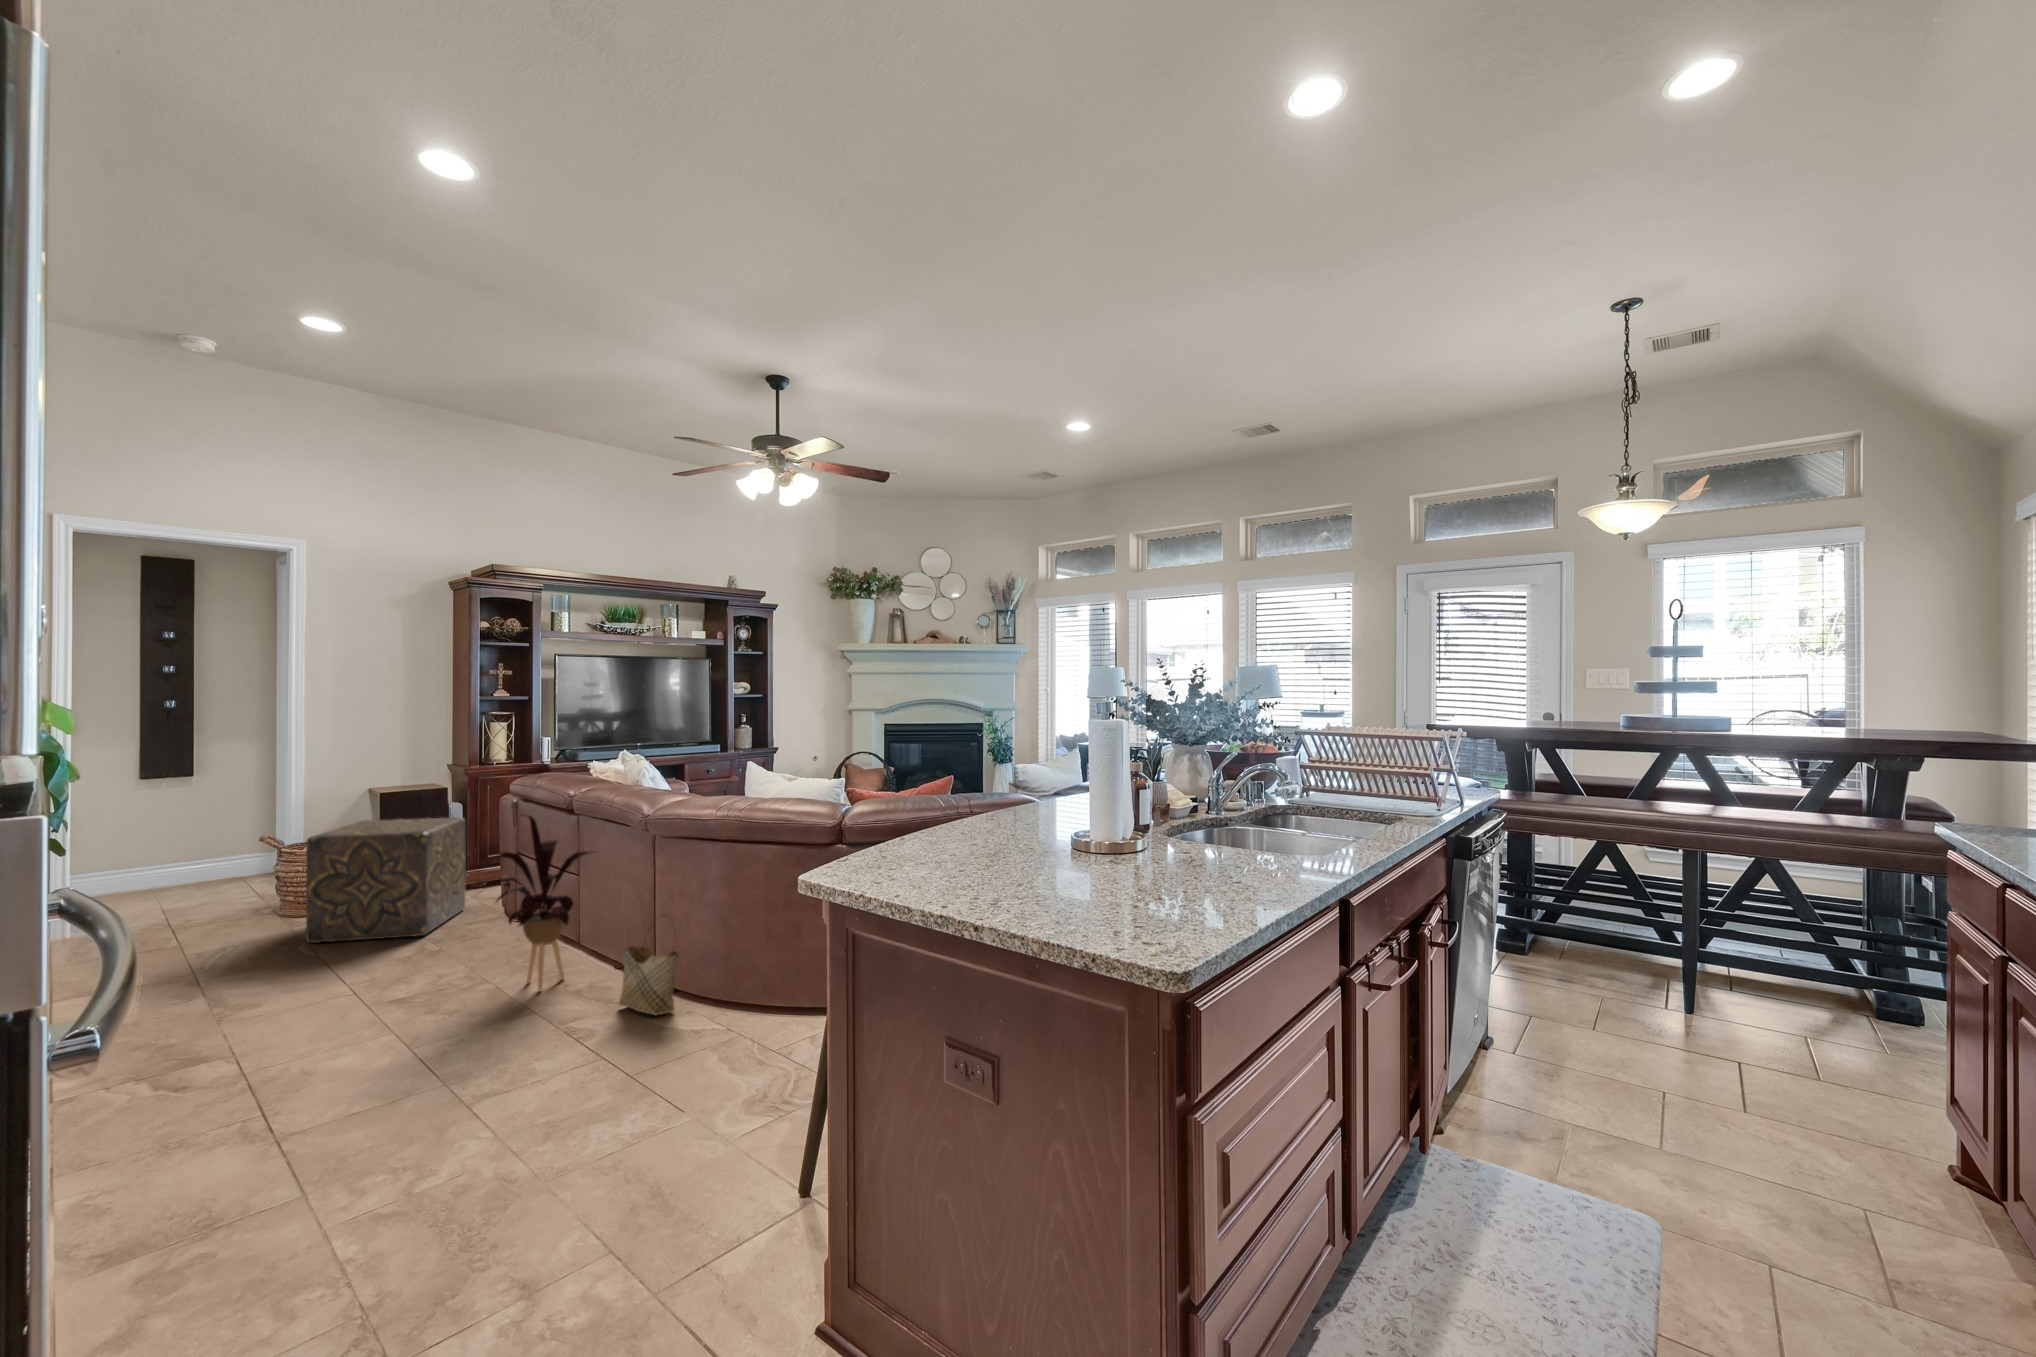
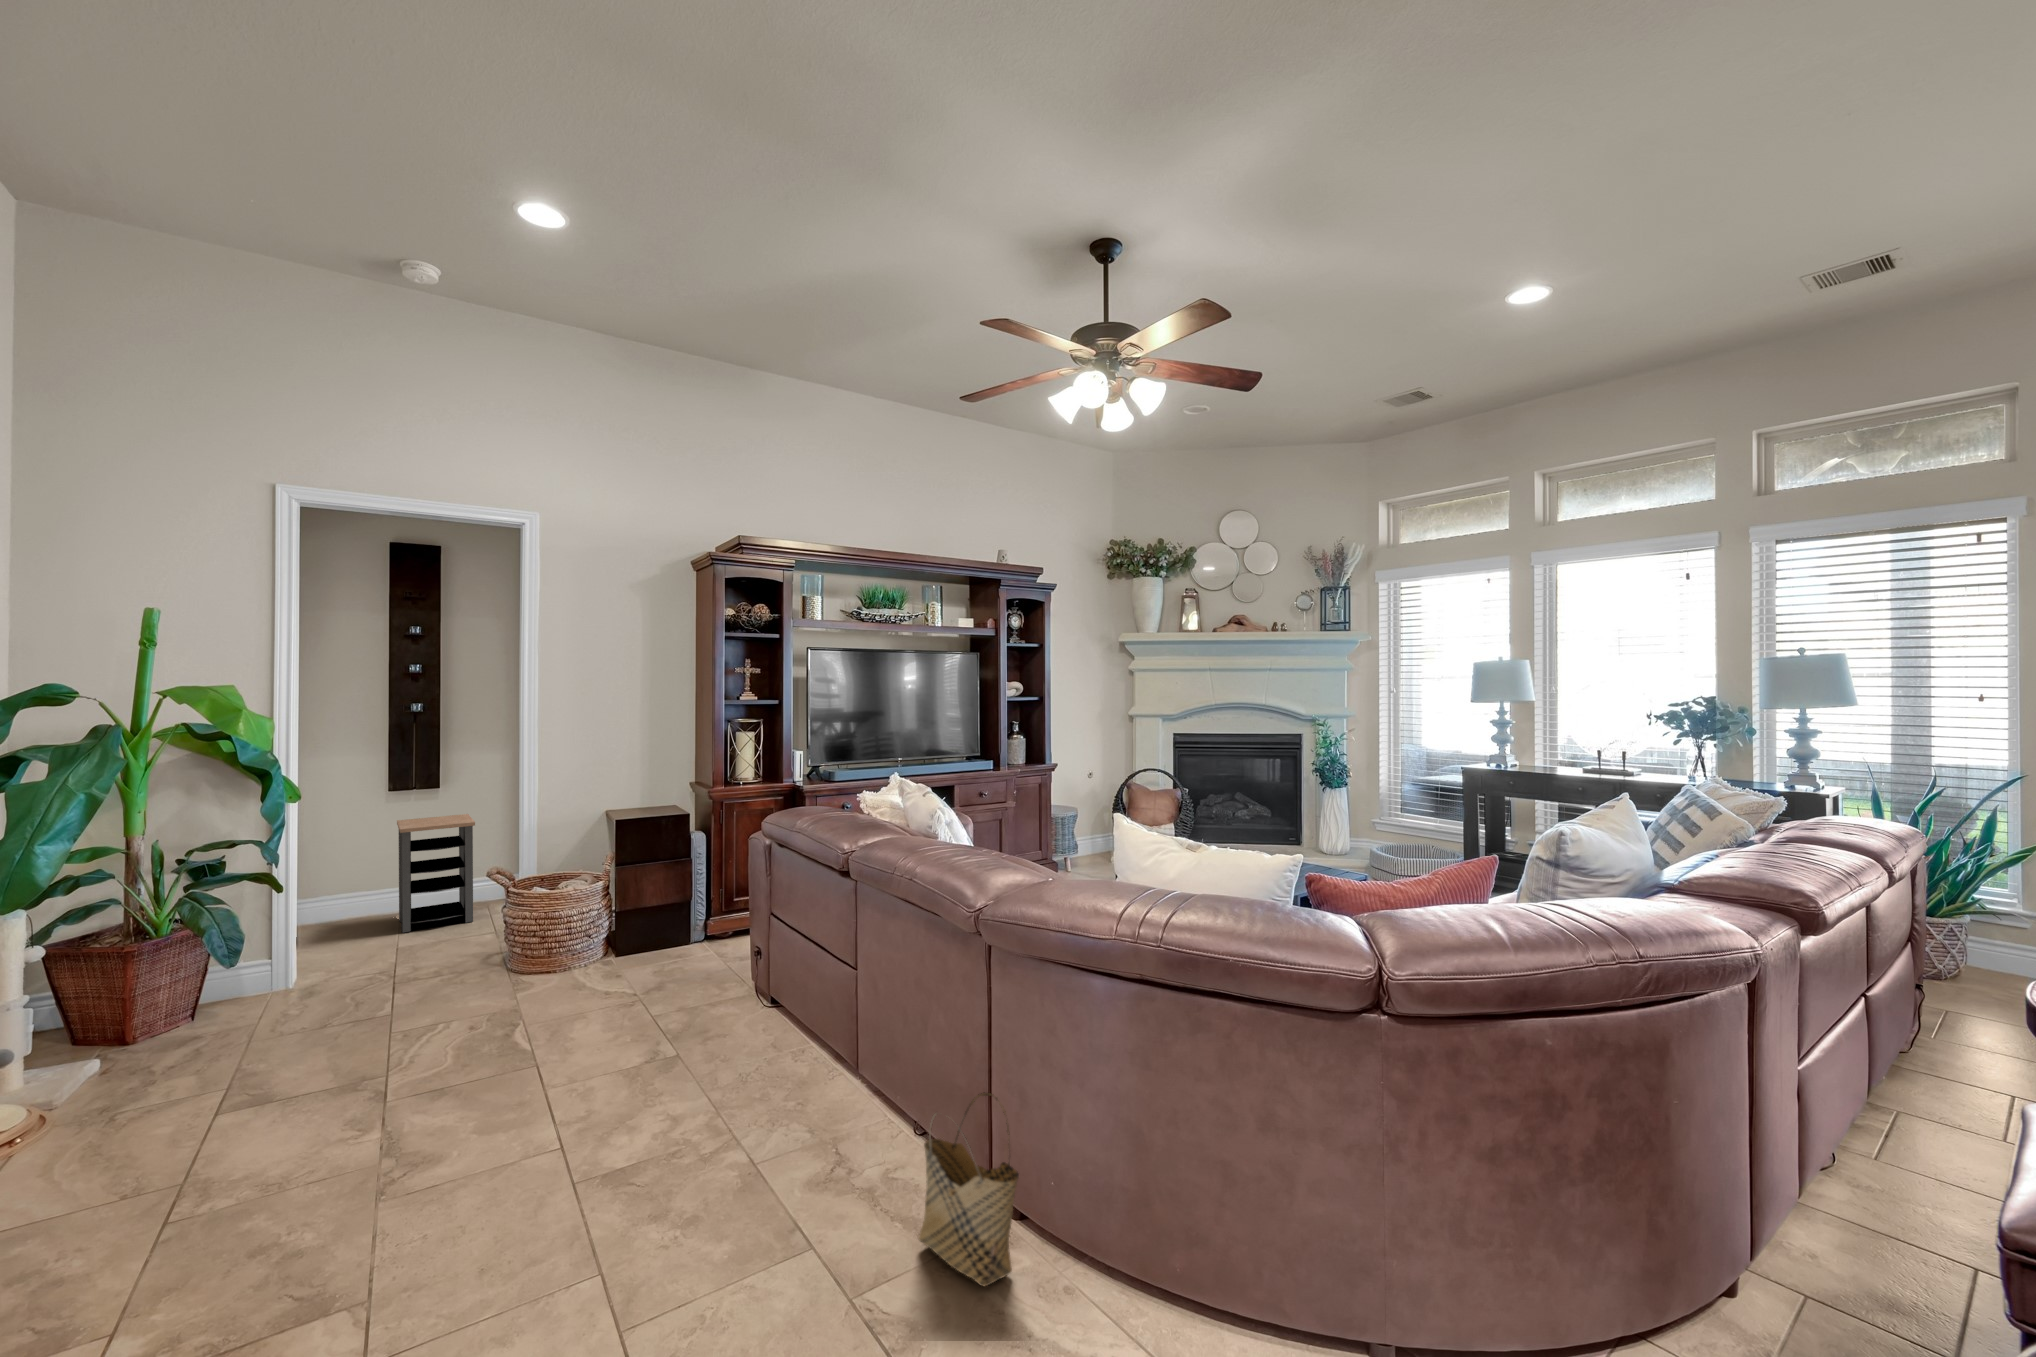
side table: none [152,799,236,901] -> present [397,814,475,933]
house plant: present [491,816,595,990] -> none [700,903,877,1176]
ottoman: present [306,817,466,943] -> none [520,860,707,1026]

